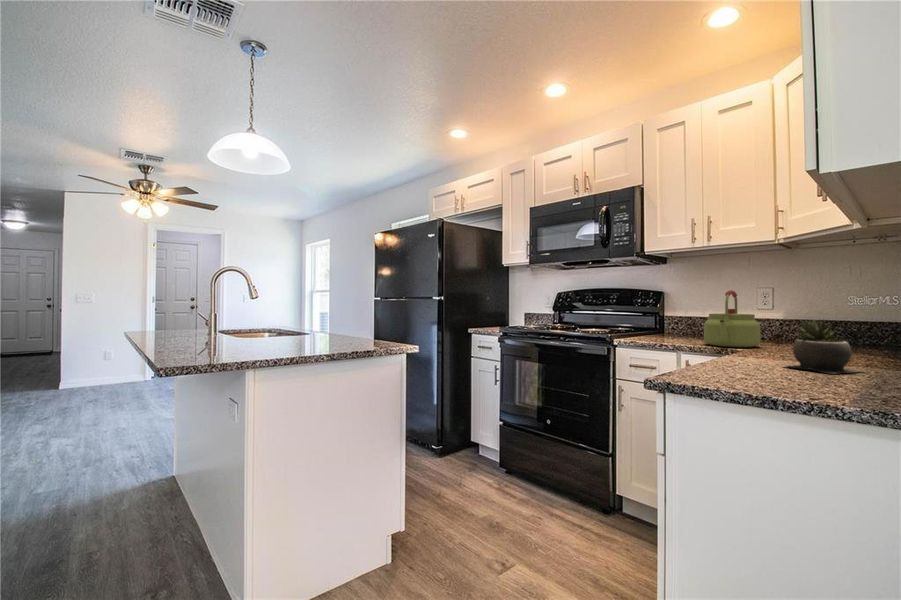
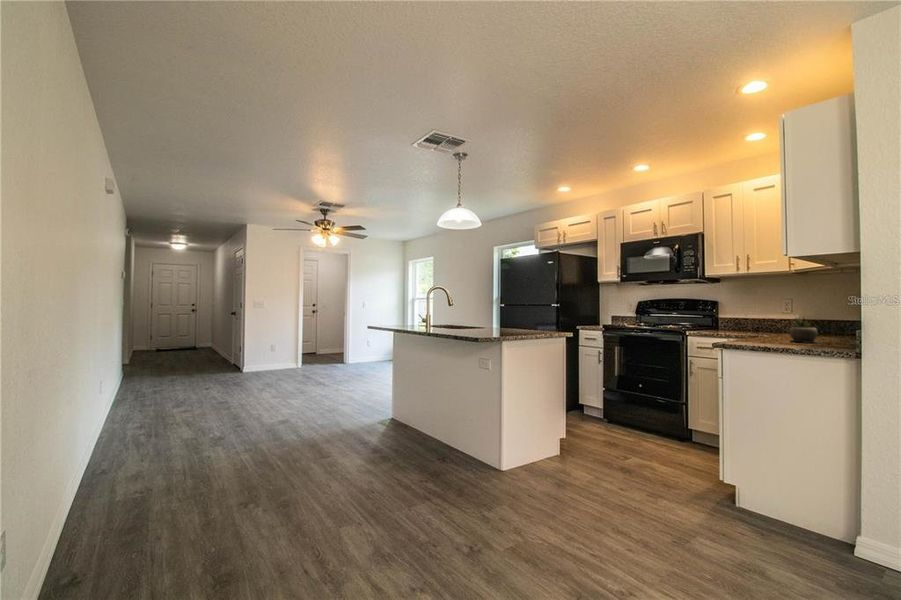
kettle: present [704,290,761,347] -> none [745,301,780,335]

